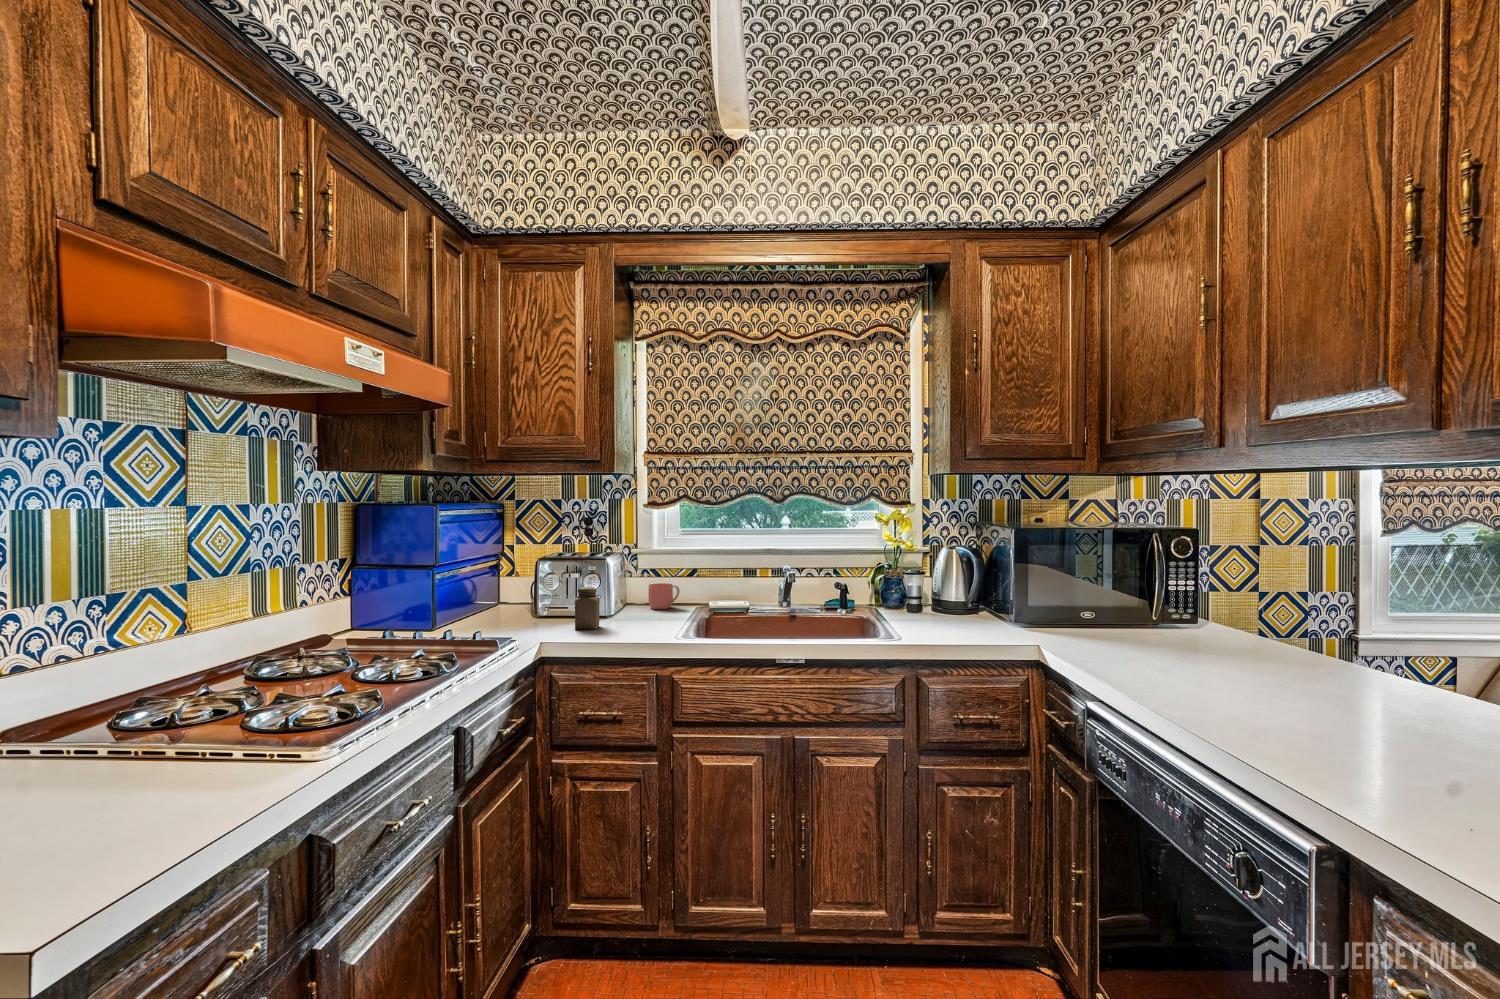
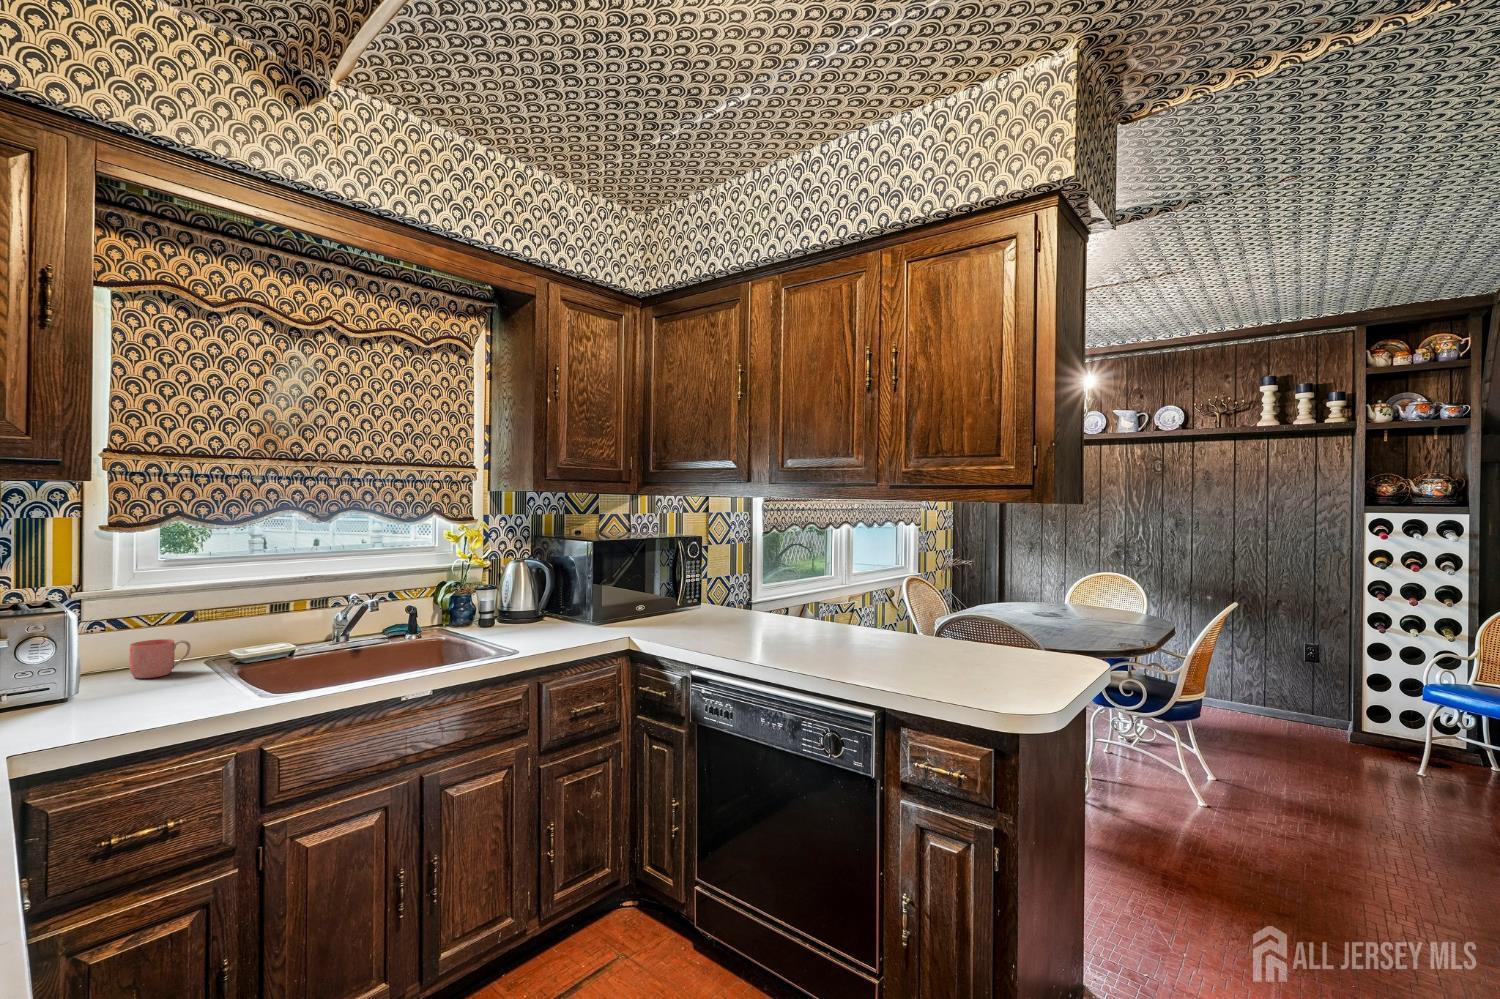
salt shaker: present [575,587,600,629] -> none [78,661,128,729]

